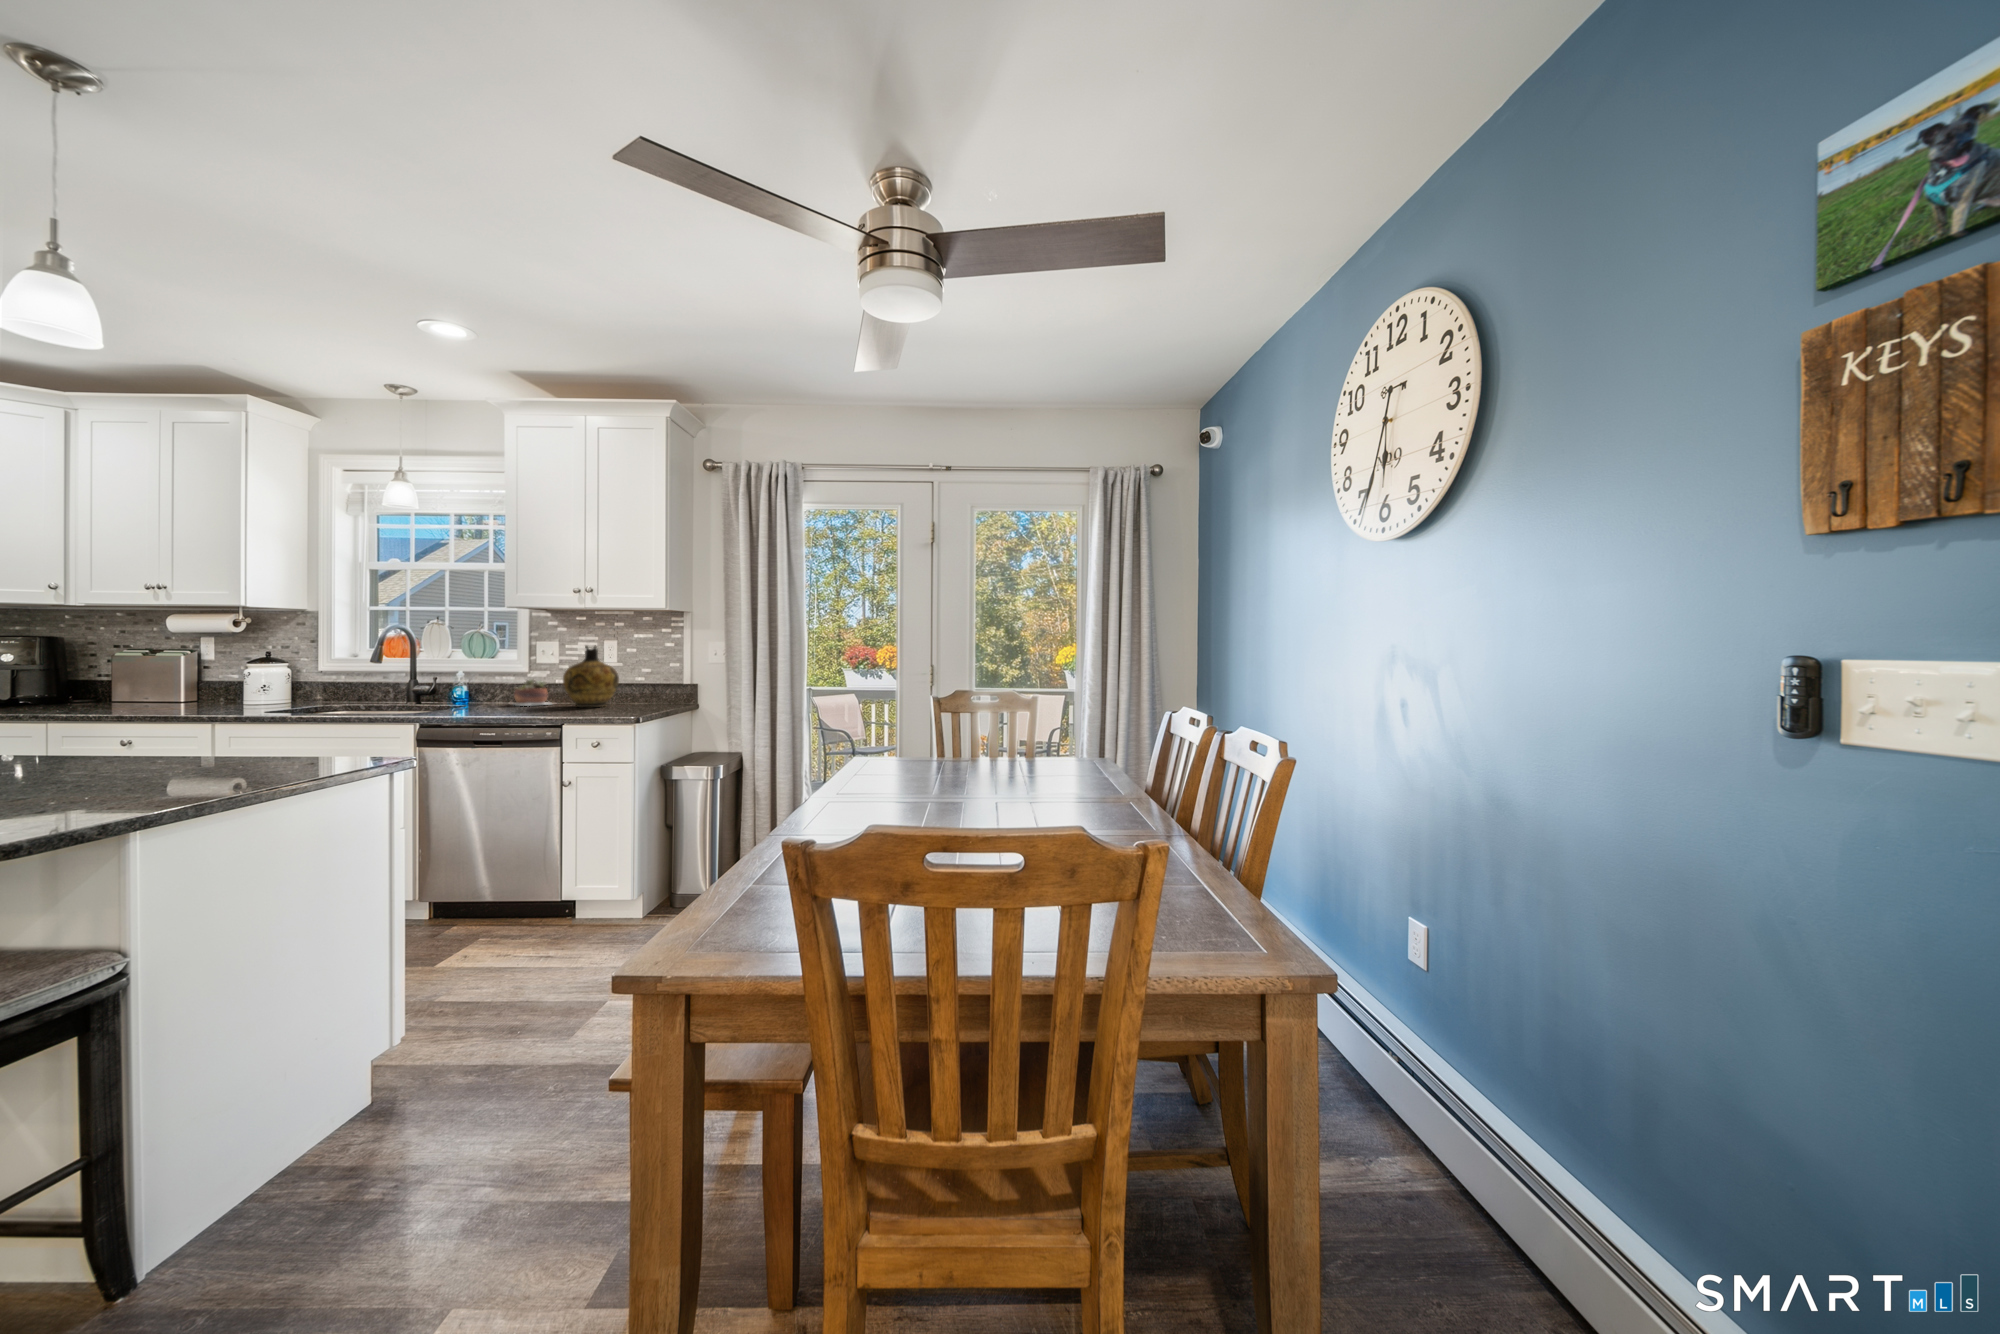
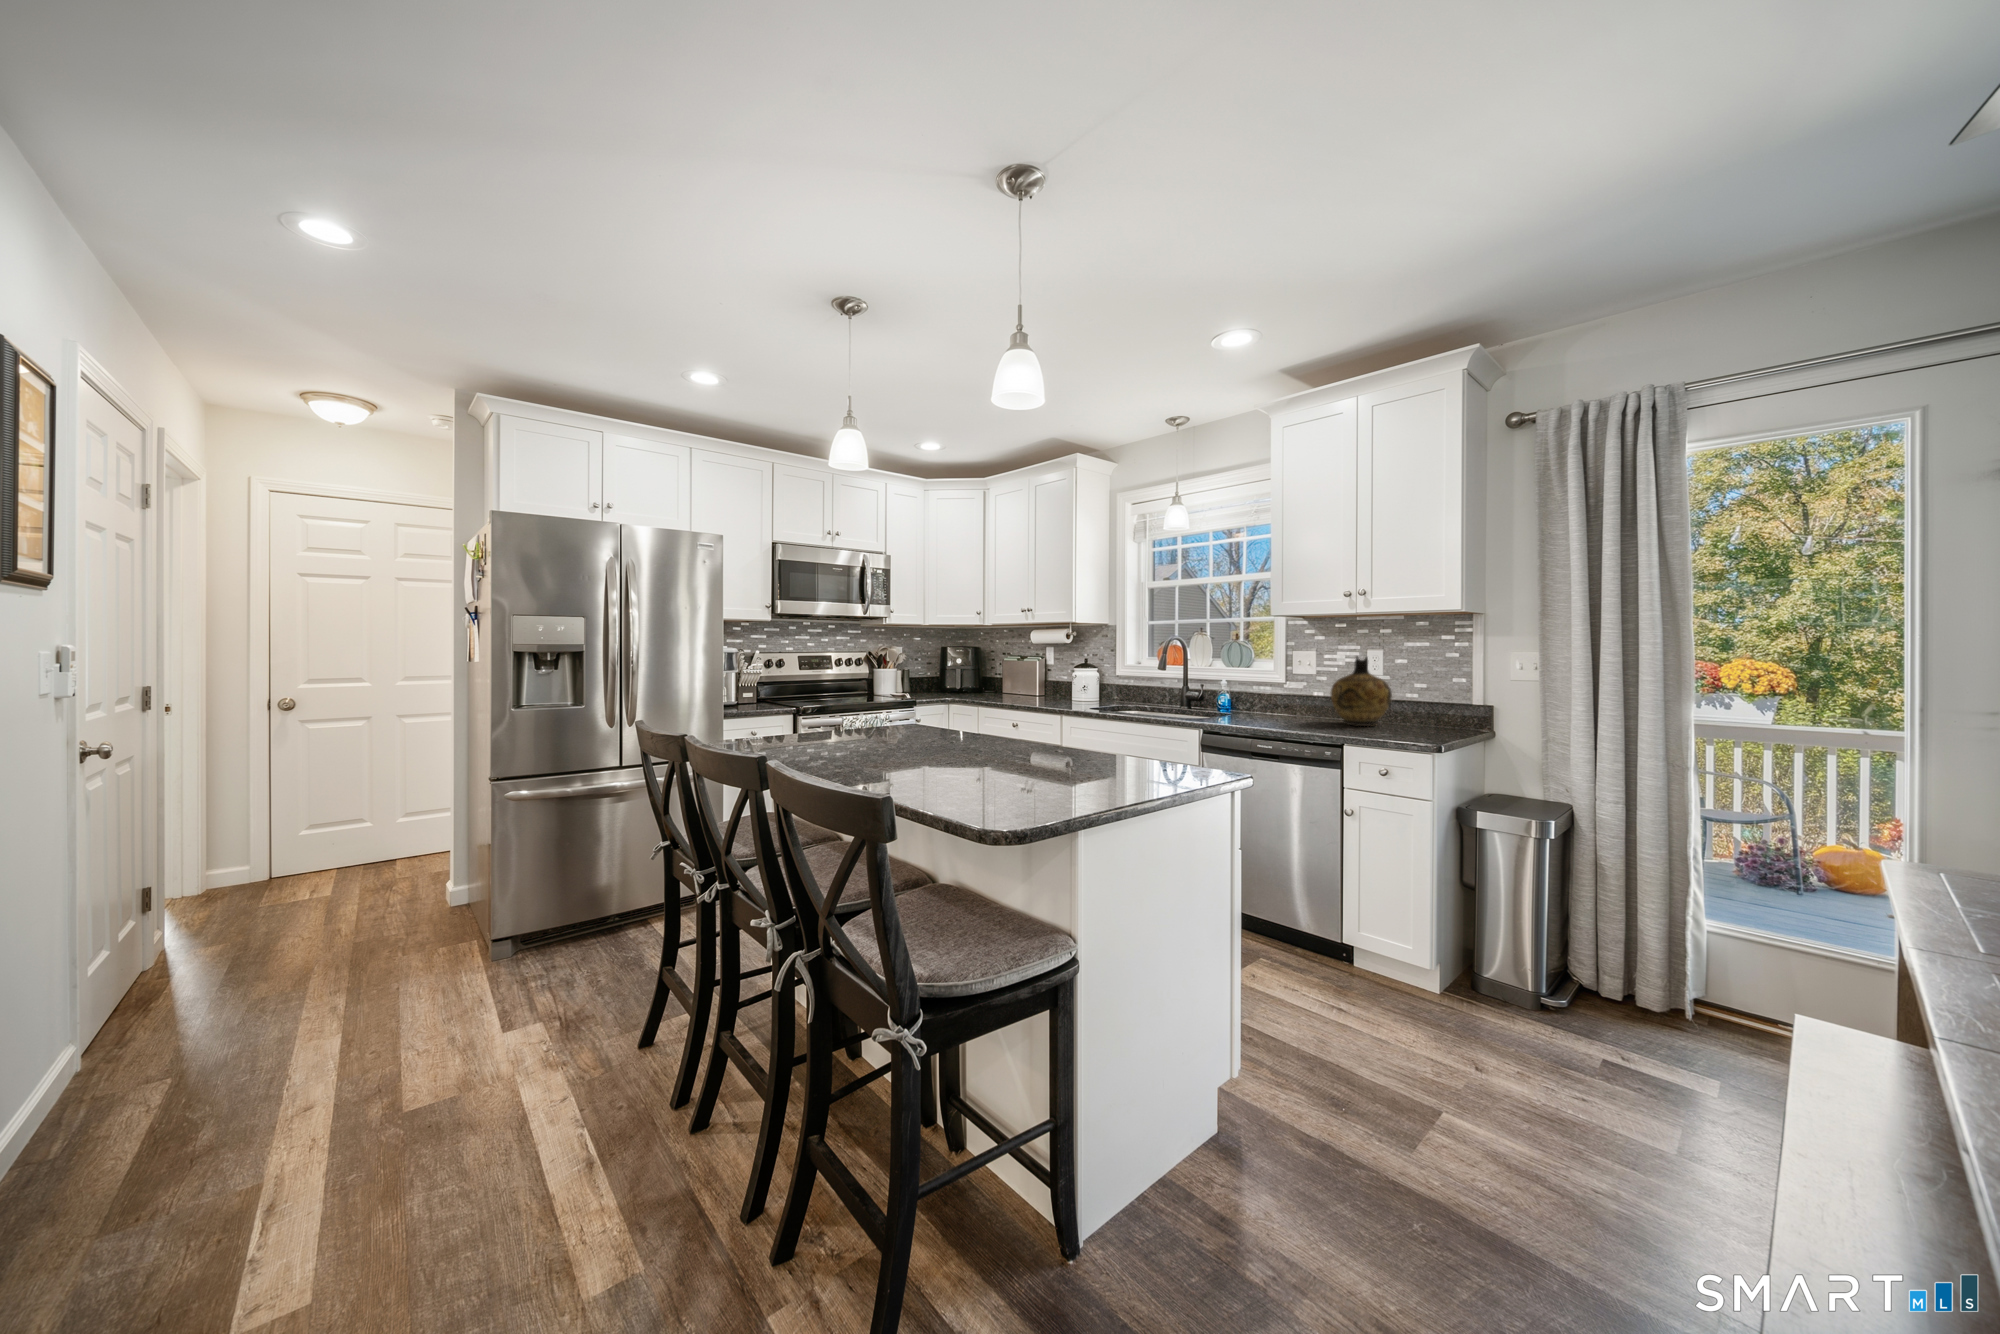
succulent plant: present [514,679,551,706] -> none [1274,690,1316,719]

